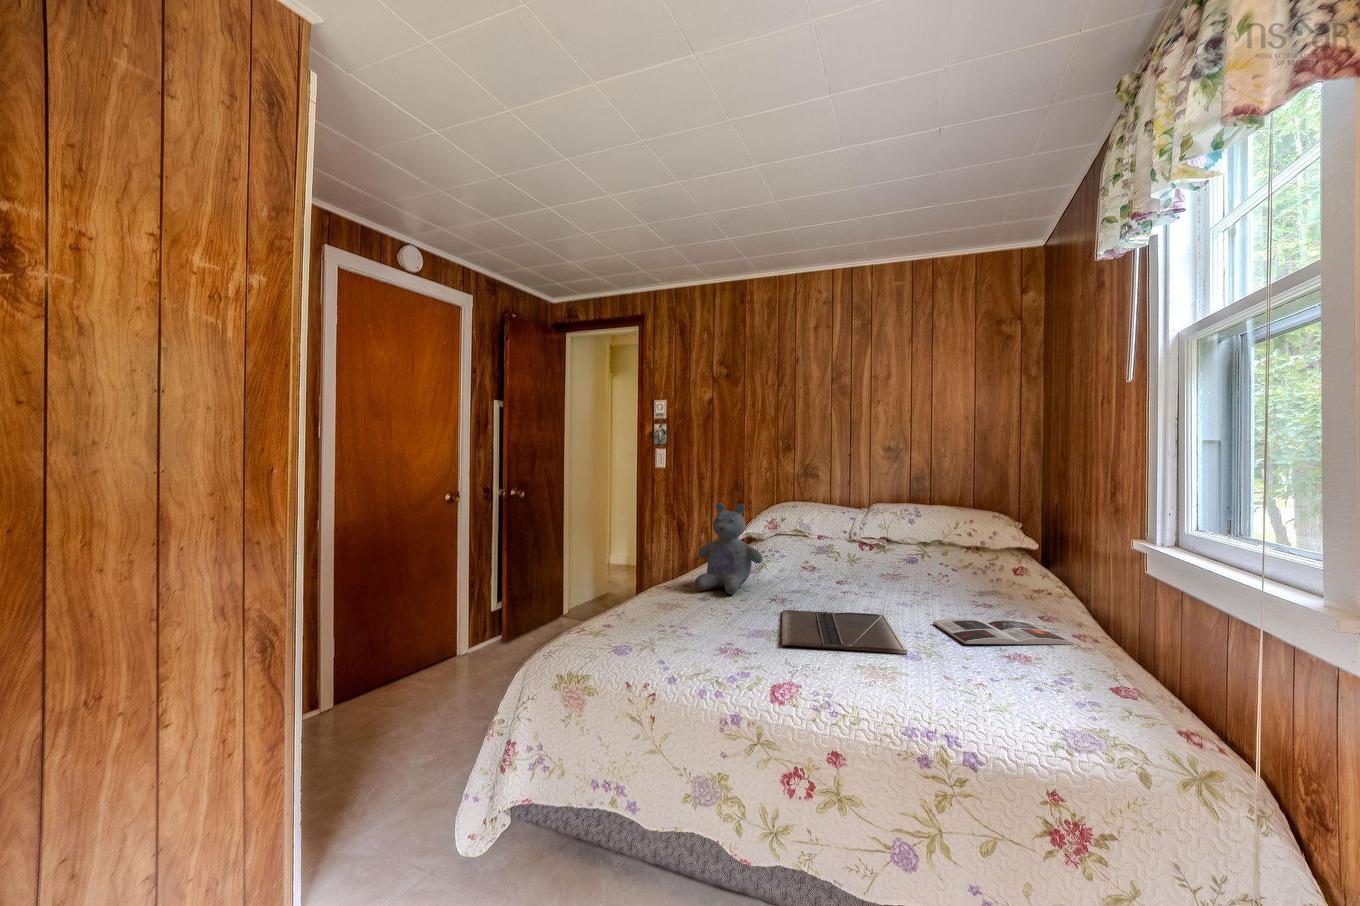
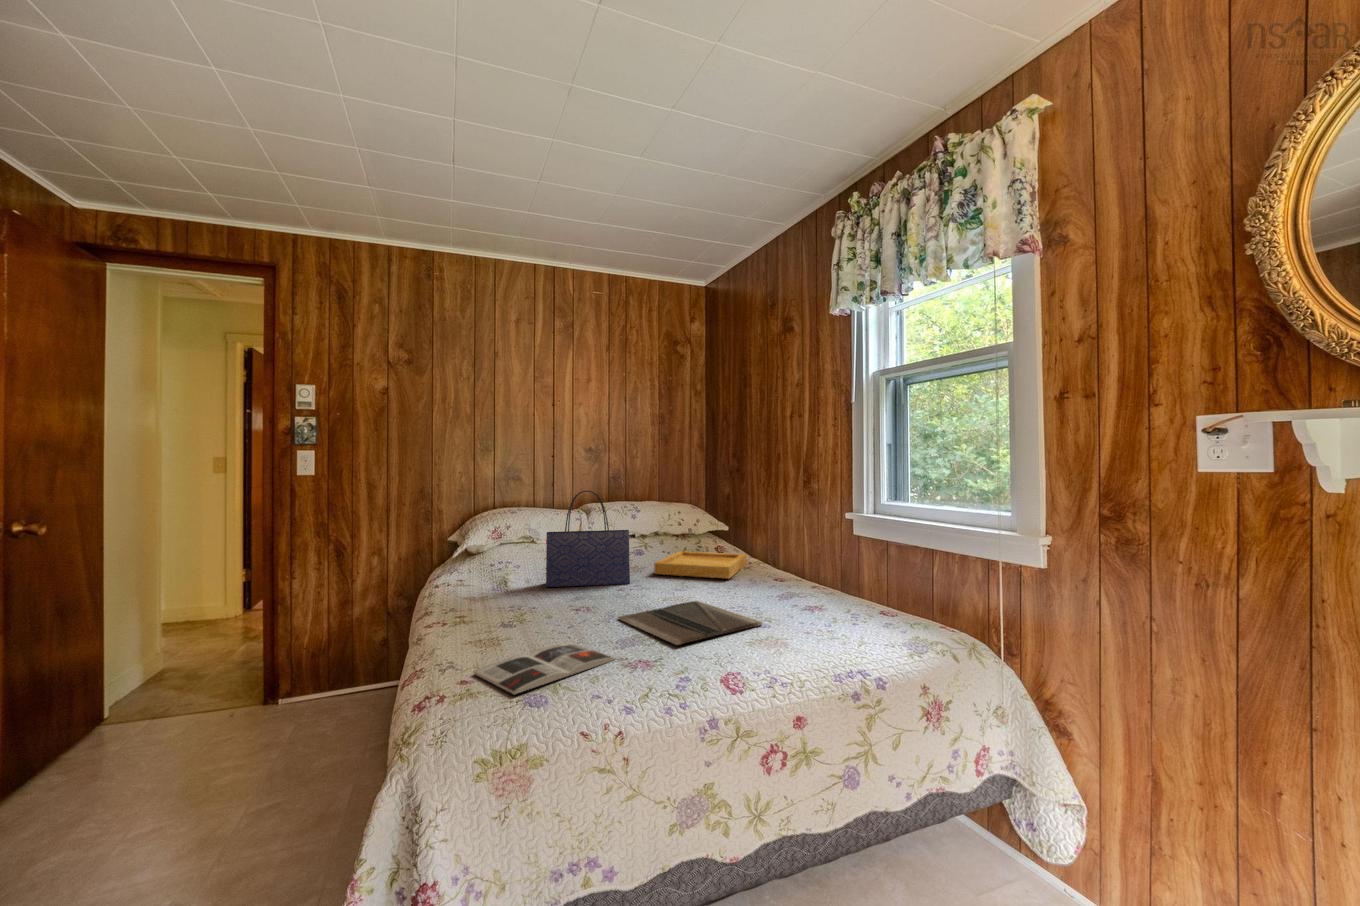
tote bag: none [777,488,865,586] -> present [546,491,636,587]
stuffed bear: present [695,503,763,594] -> none [476,513,558,619]
tray: none [894,564,1031,603] -> present [654,551,747,579]
magazine: present [932,618,1074,644] -> present [473,642,616,694]

